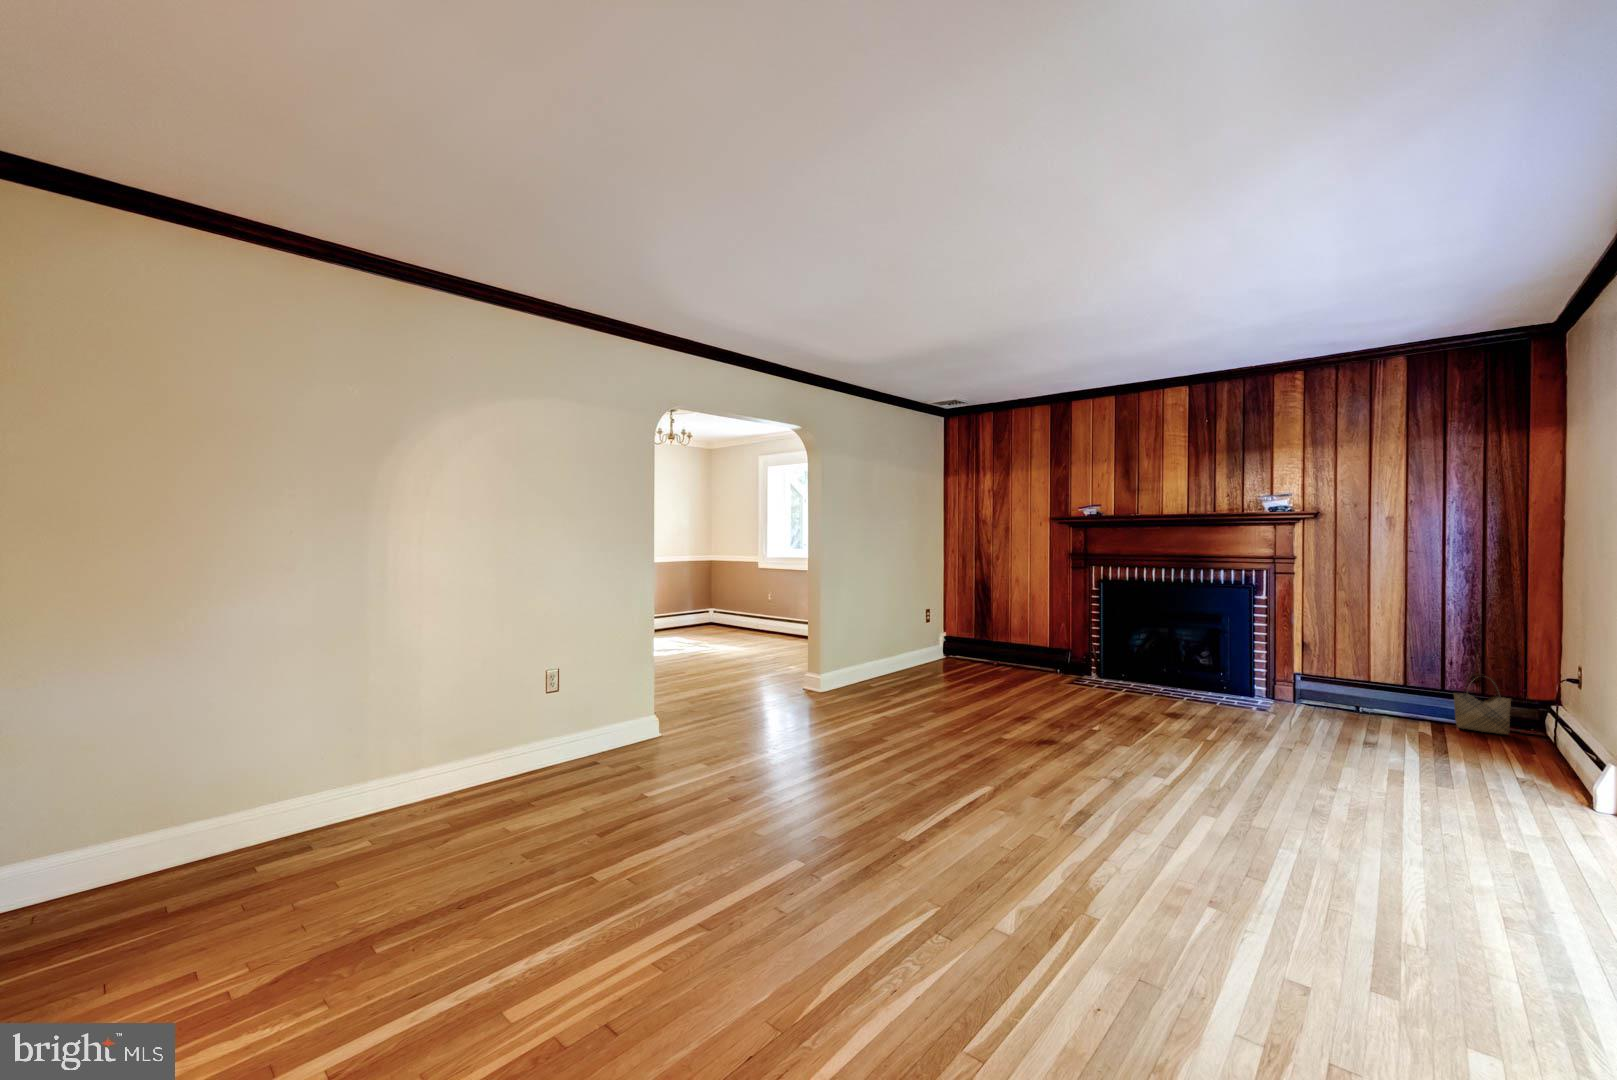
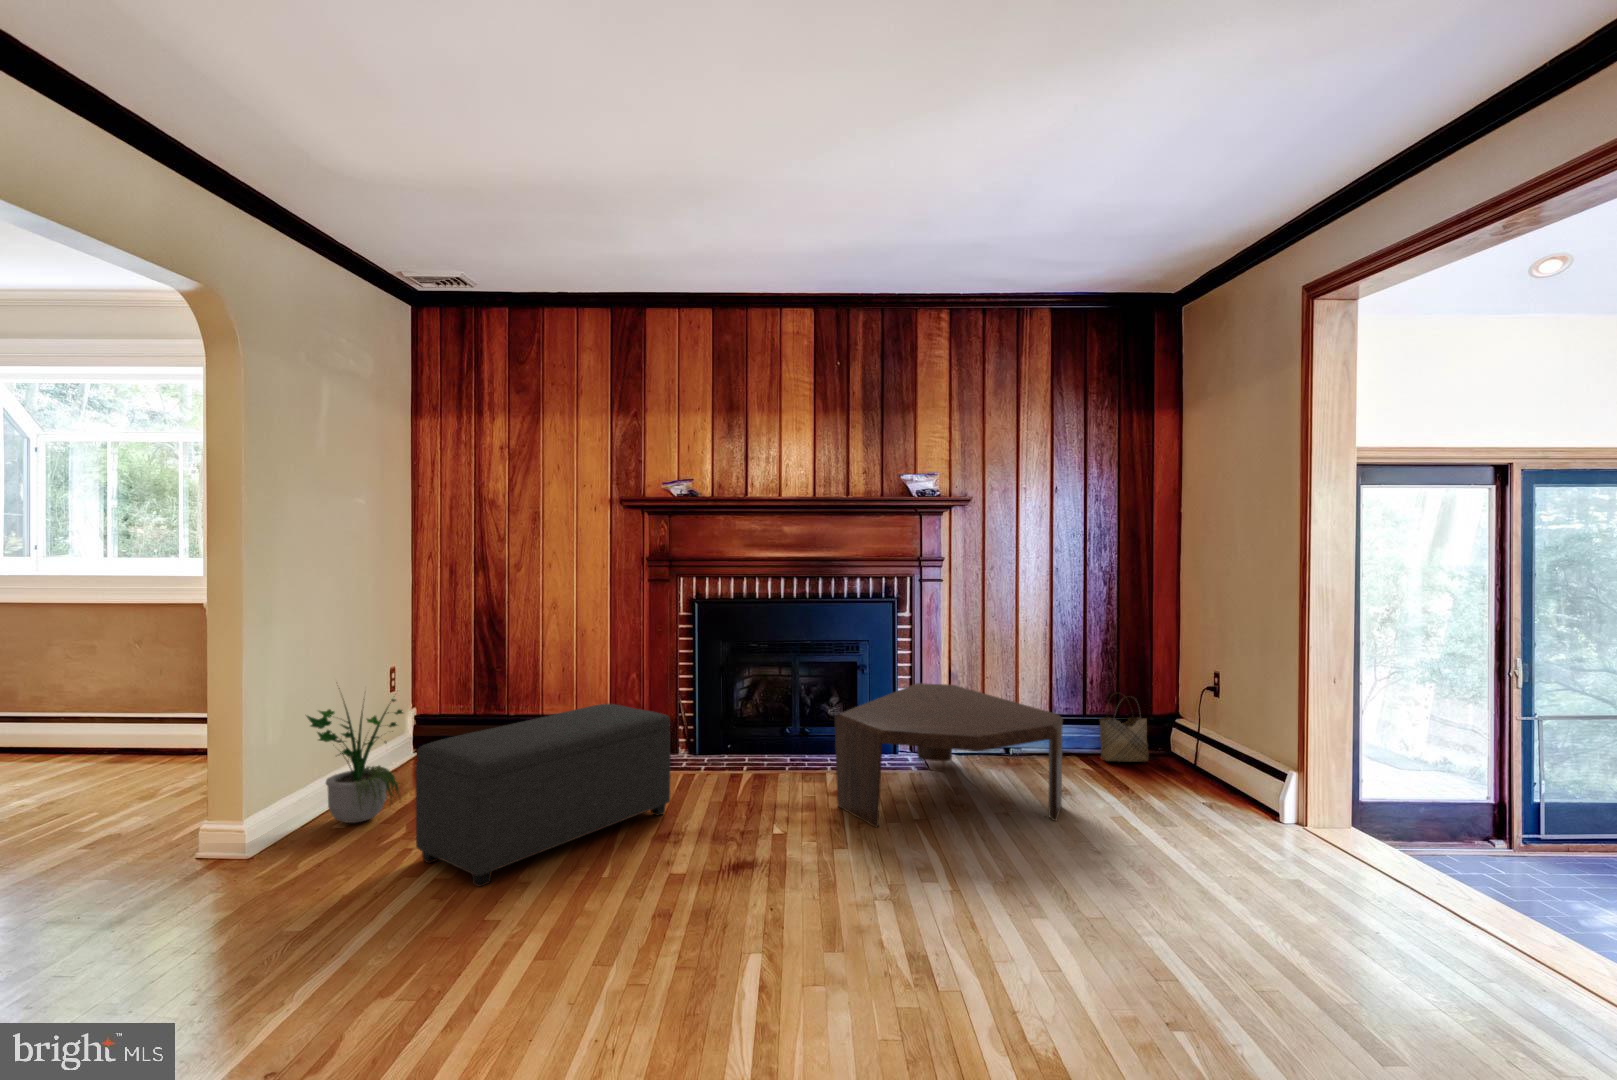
potted plant: none [895,607,938,677] -> present [307,688,403,823]
ottoman: none [939,635,1070,706] -> present [416,704,670,887]
coffee table: none [1179,647,1368,746] -> present [835,683,1063,827]

